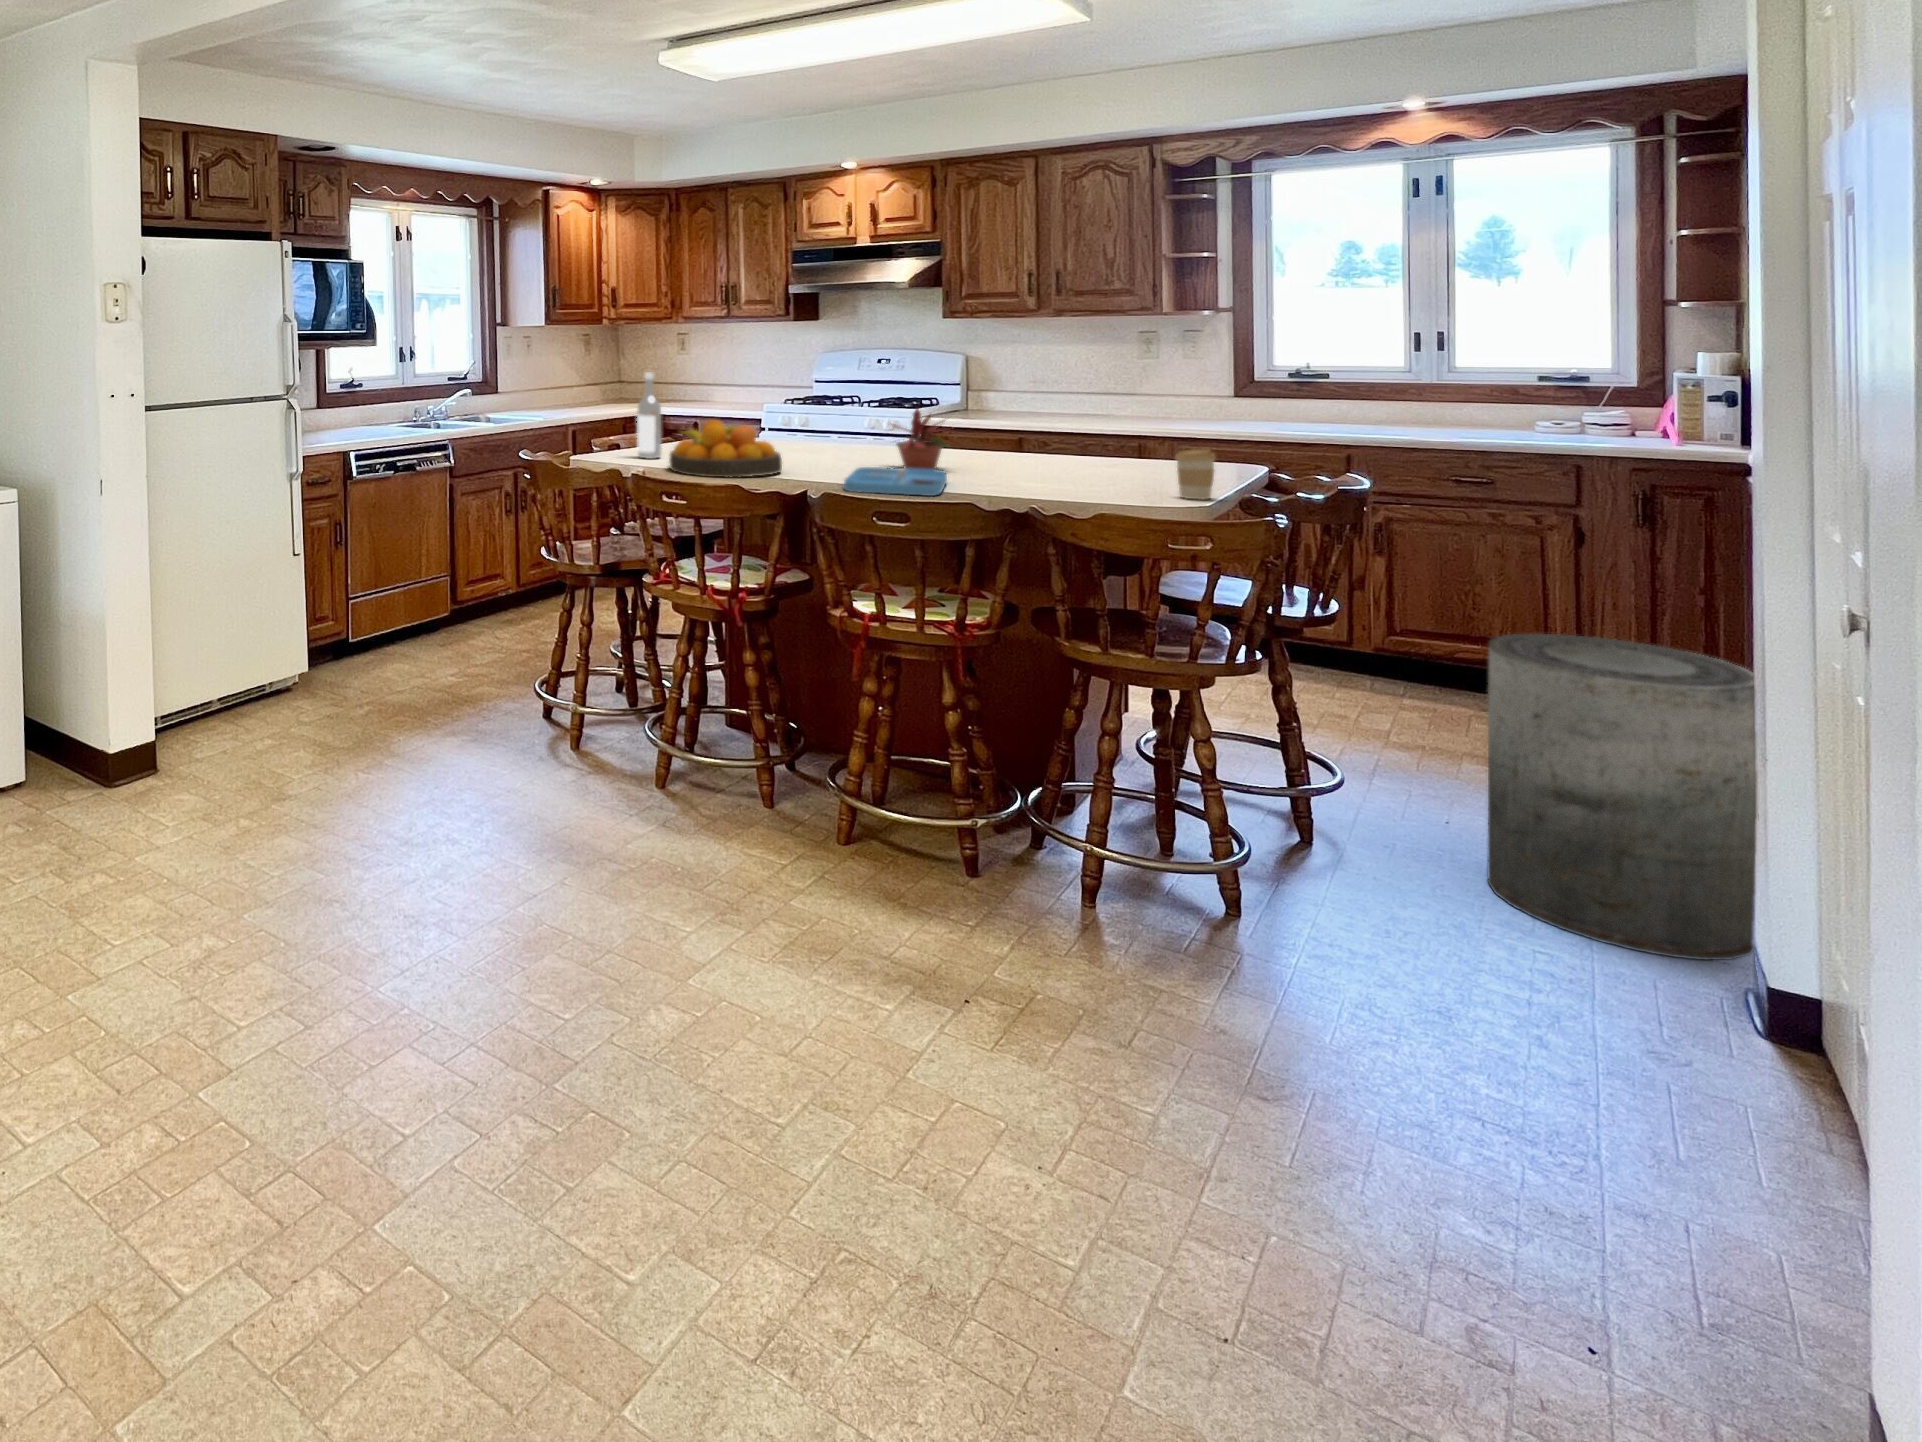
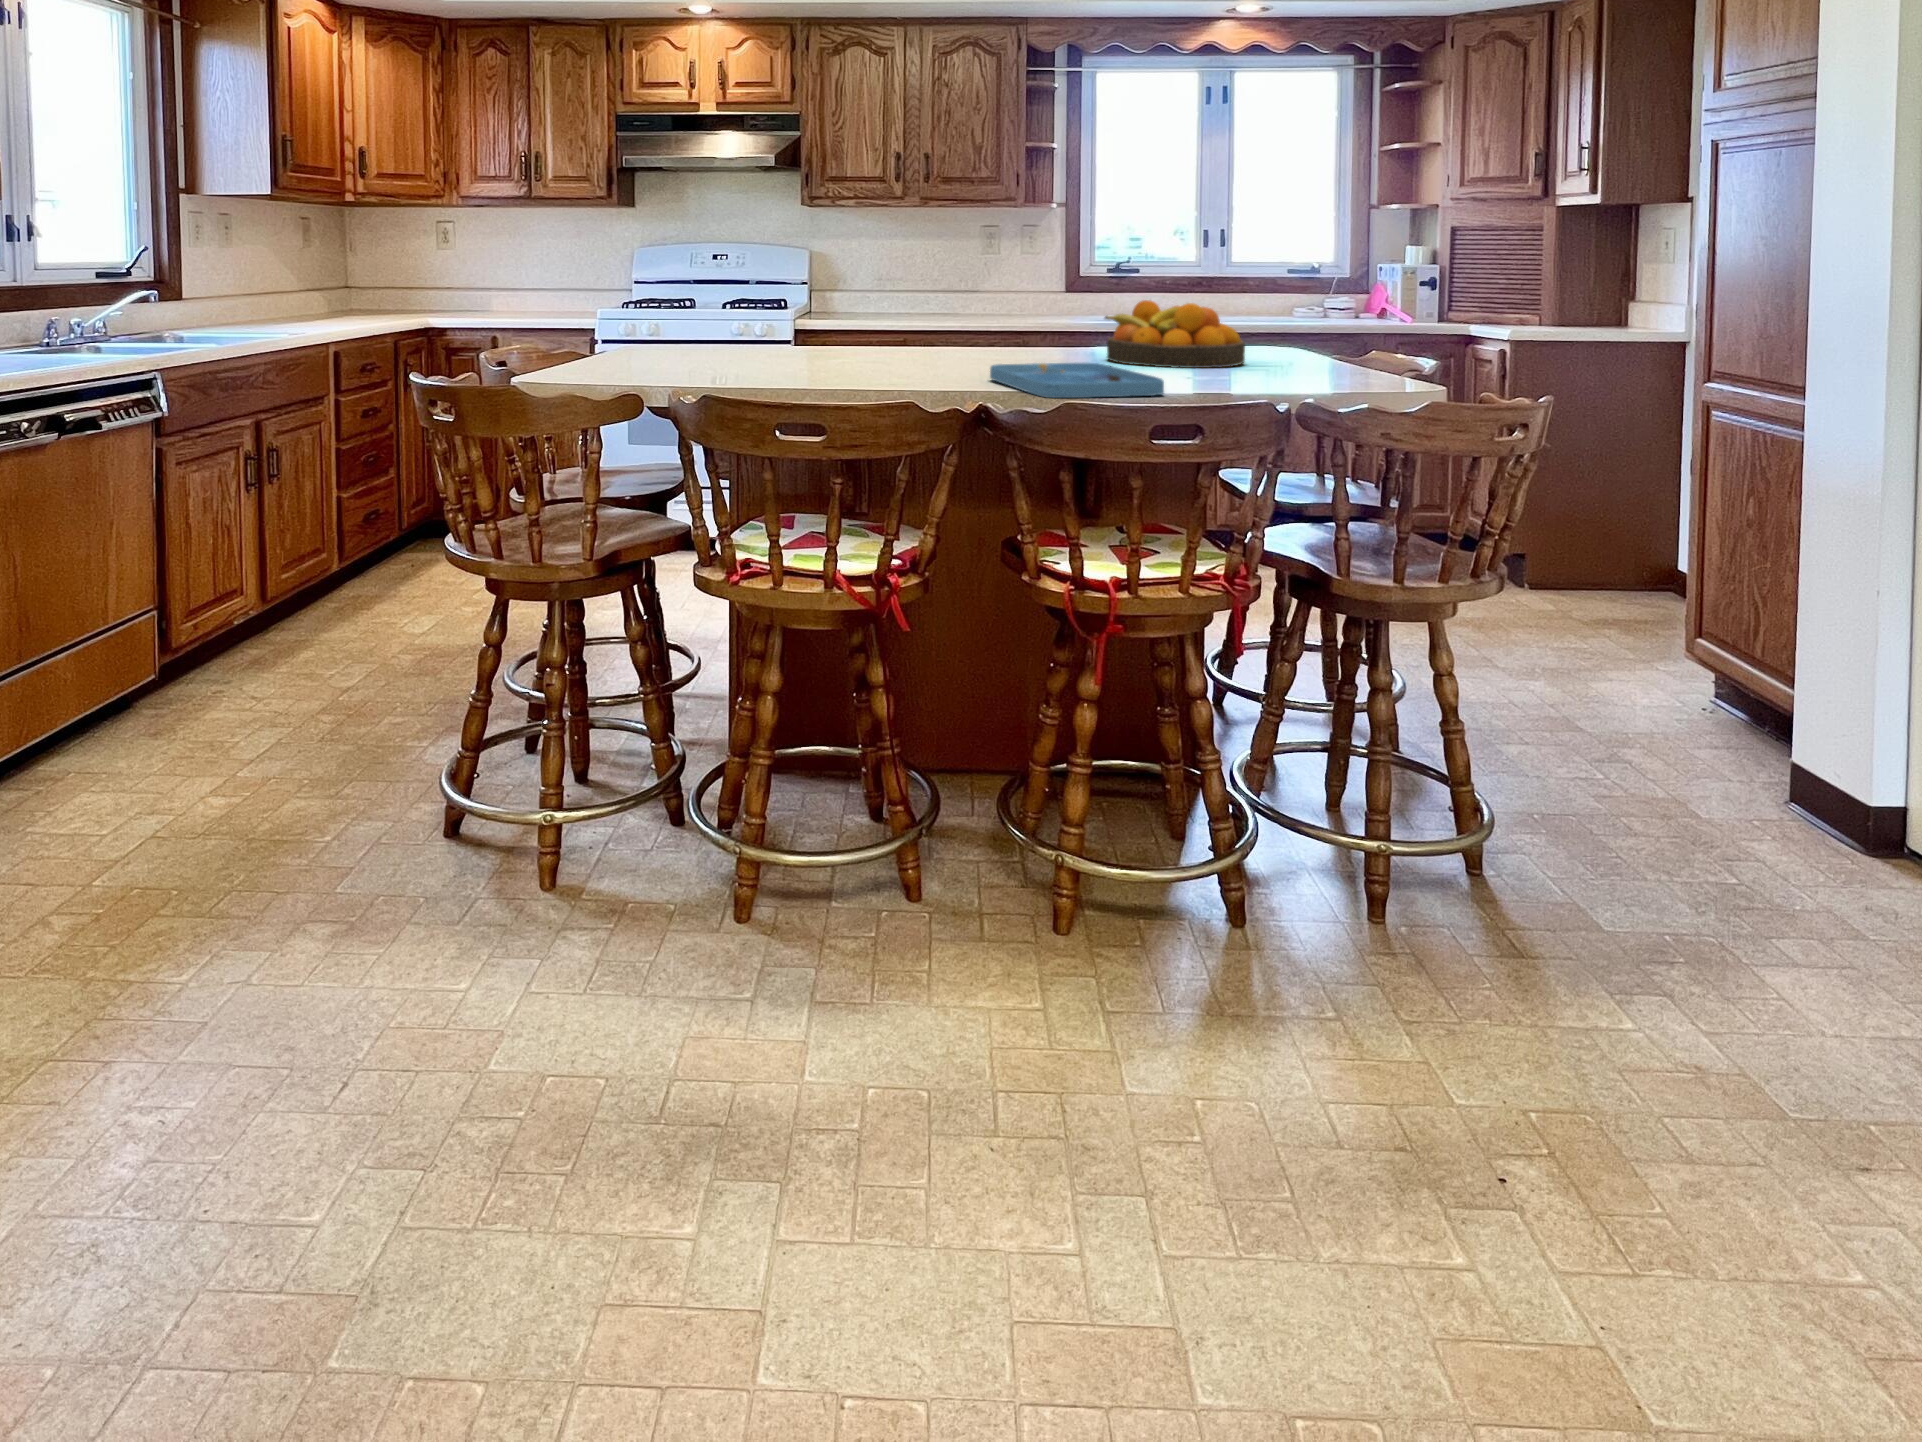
wine bottle: present [637,372,661,459] -> none [615,232,655,374]
potted plant: present [891,409,948,469] -> none [951,280,1058,368]
fruit bowl: present [669,420,782,478] -> present [1105,300,1245,368]
coffee cup: present [1175,449,1215,500] -> none [1336,320,1380,380]
trash can: present [1487,634,1759,960] -> none [1539,489,1767,789]

